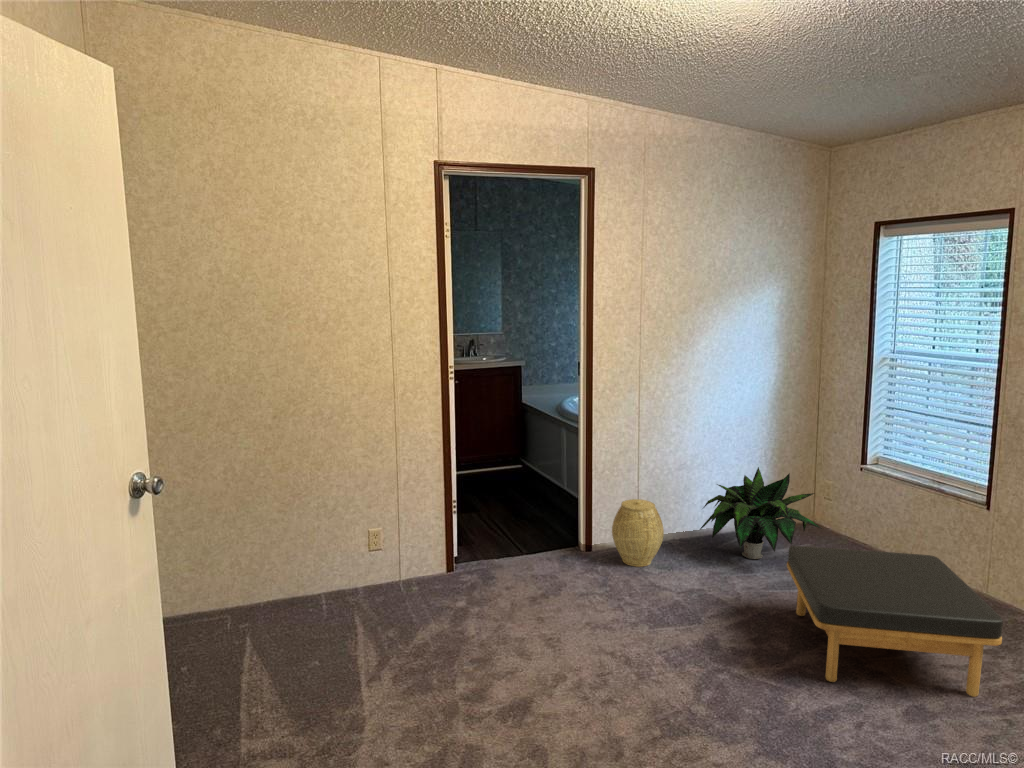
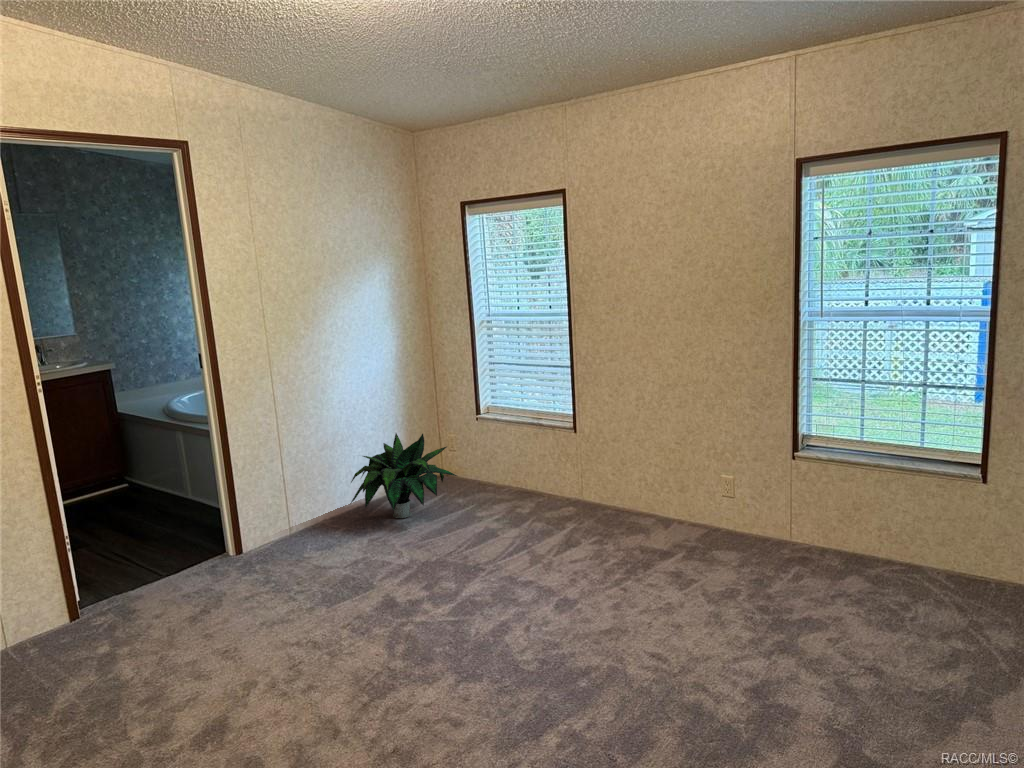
woven basket: present [612,499,664,567] -> none [264,486,319,555]
ottoman: present [787,546,1003,697] -> none [440,477,608,602]

